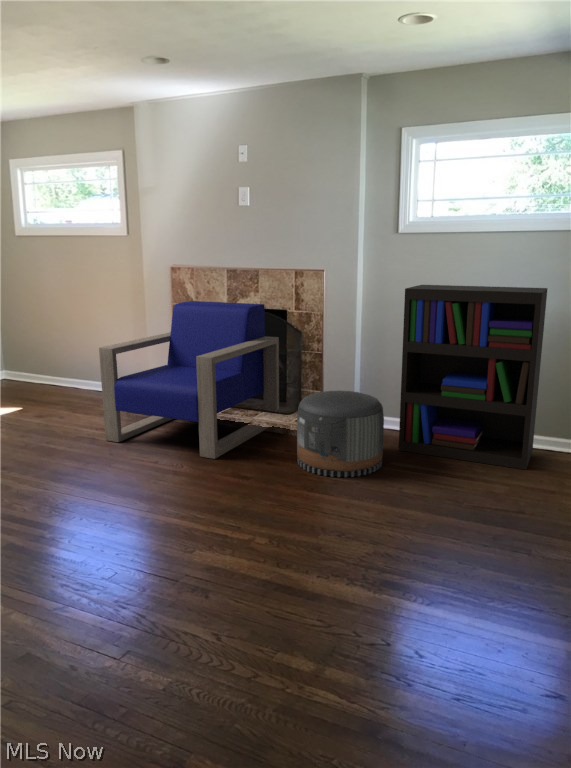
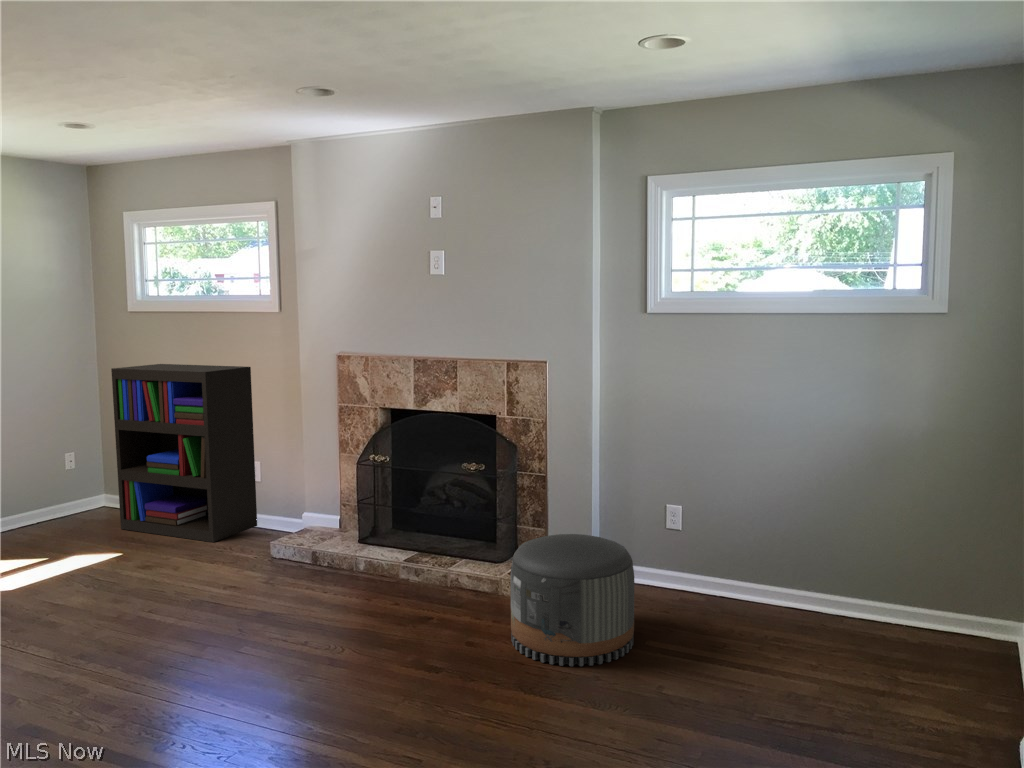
bookshelf: present [399,285,548,470] -> present [111,364,257,542]
armchair: present [99,301,279,459] -> none [230,402,486,636]

